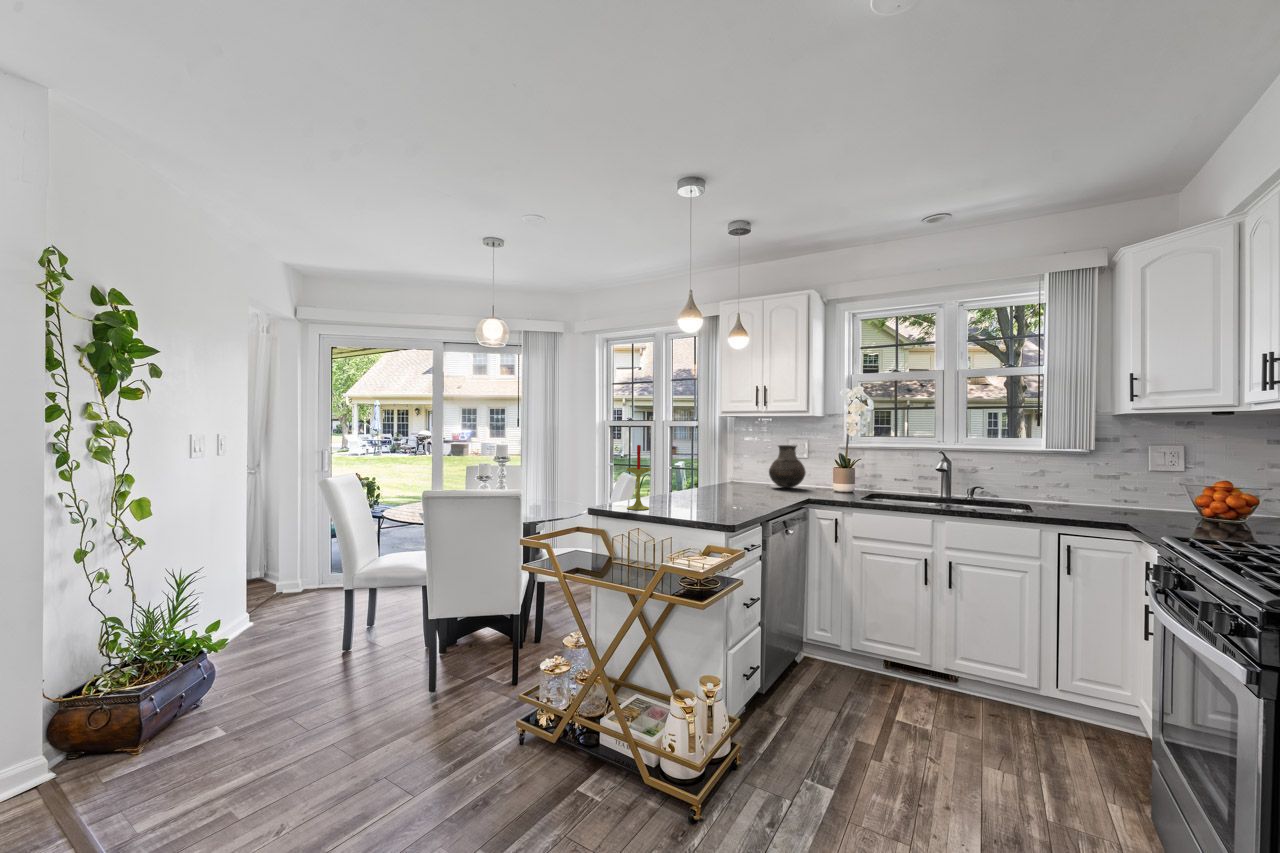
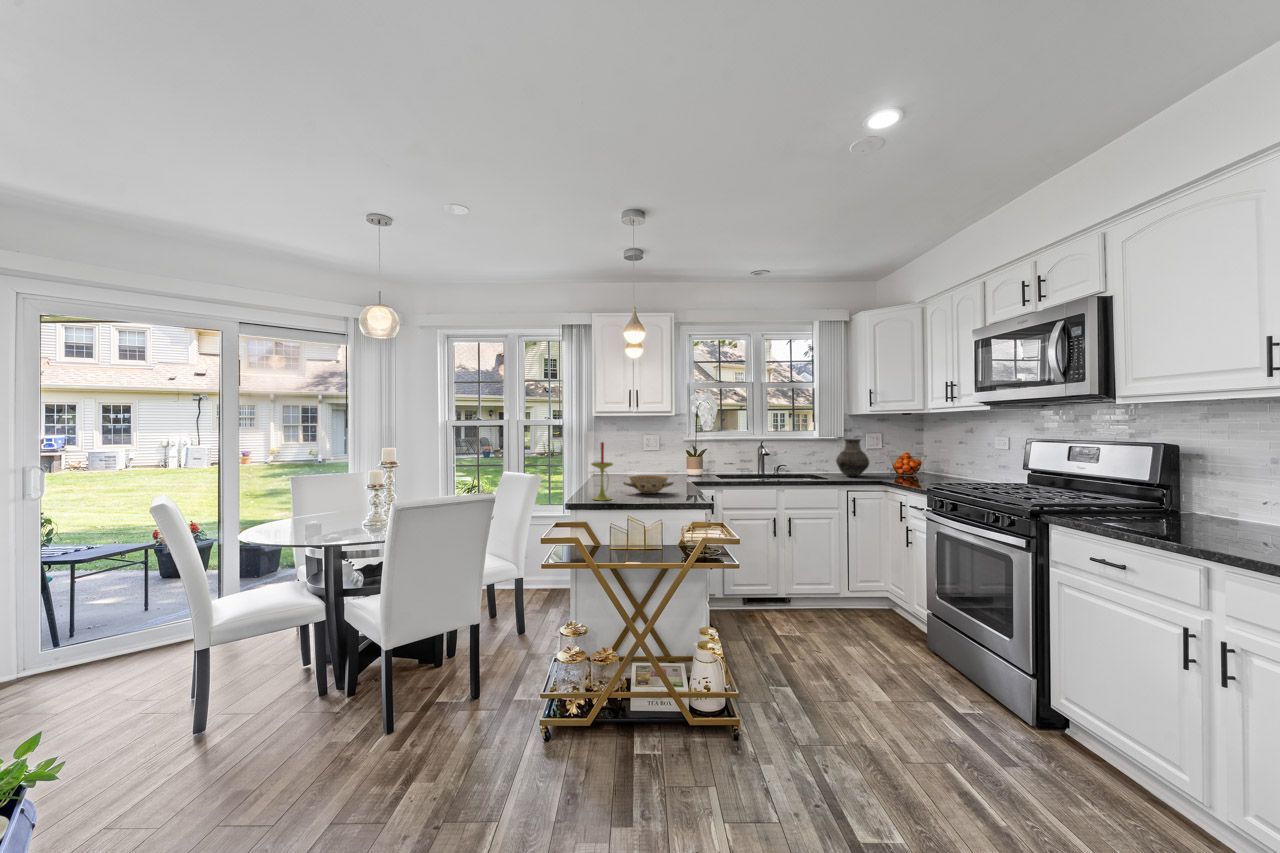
vase: present [769,445,806,488] -> present [836,439,869,476]
ceramic bowl: none [679,486,743,508] -> present [623,475,673,494]

